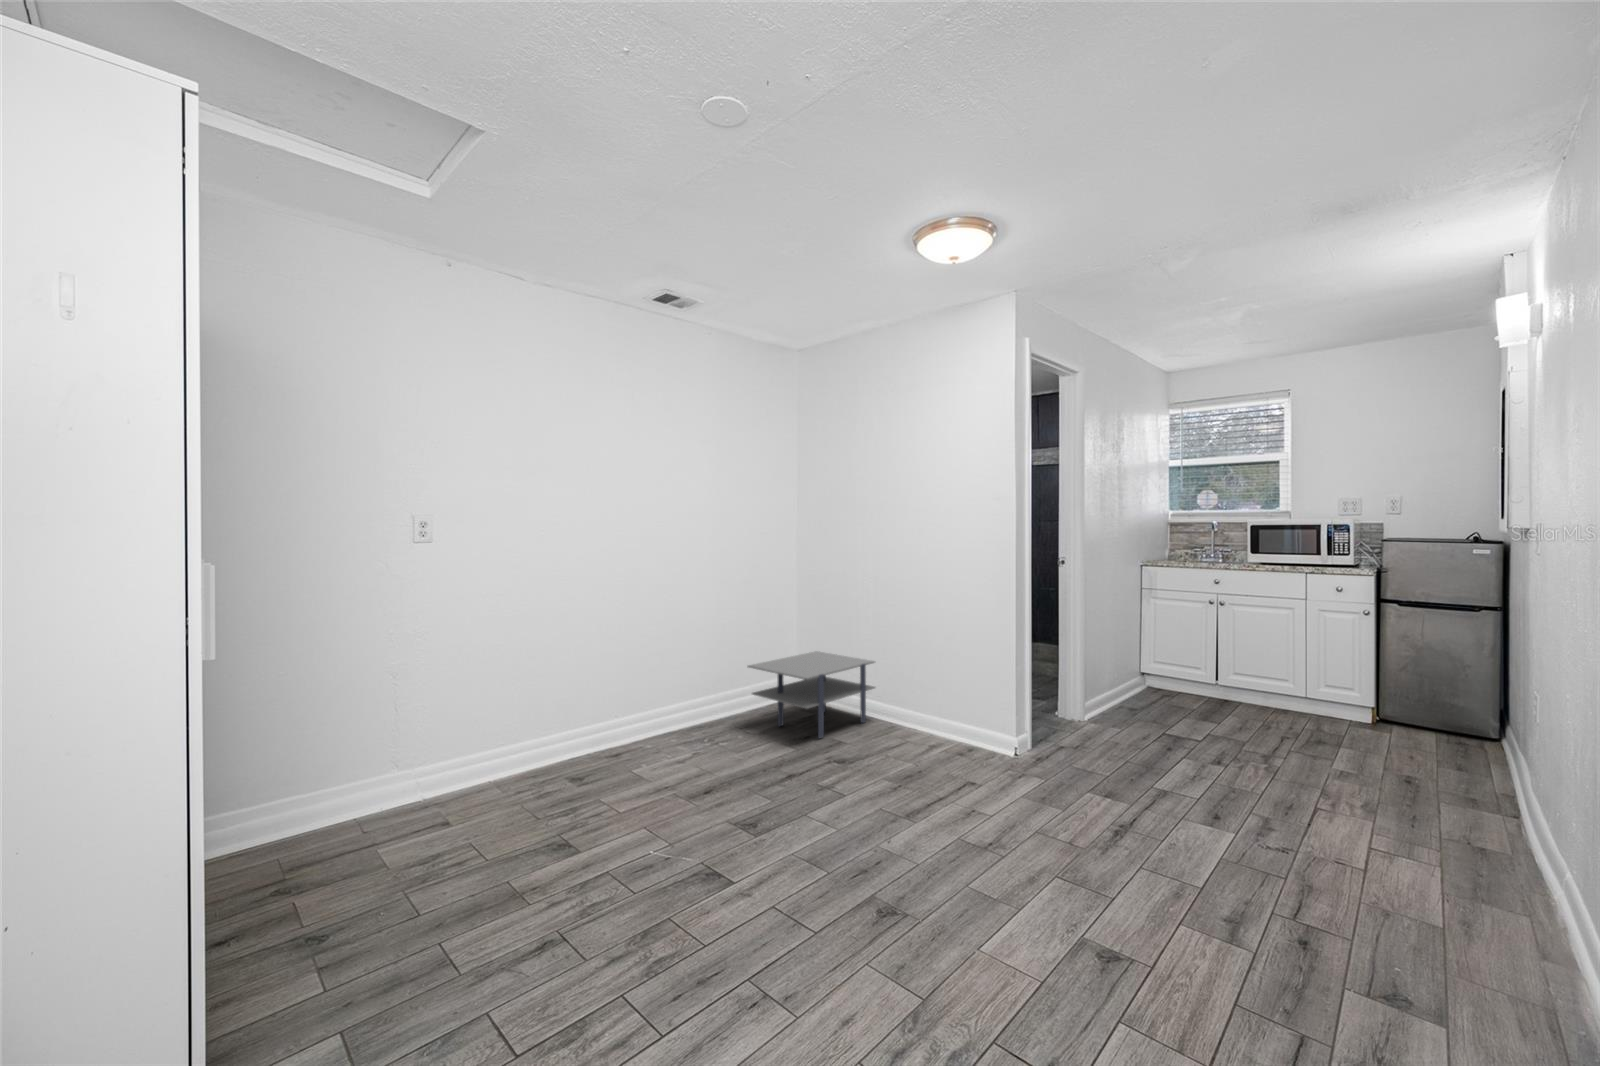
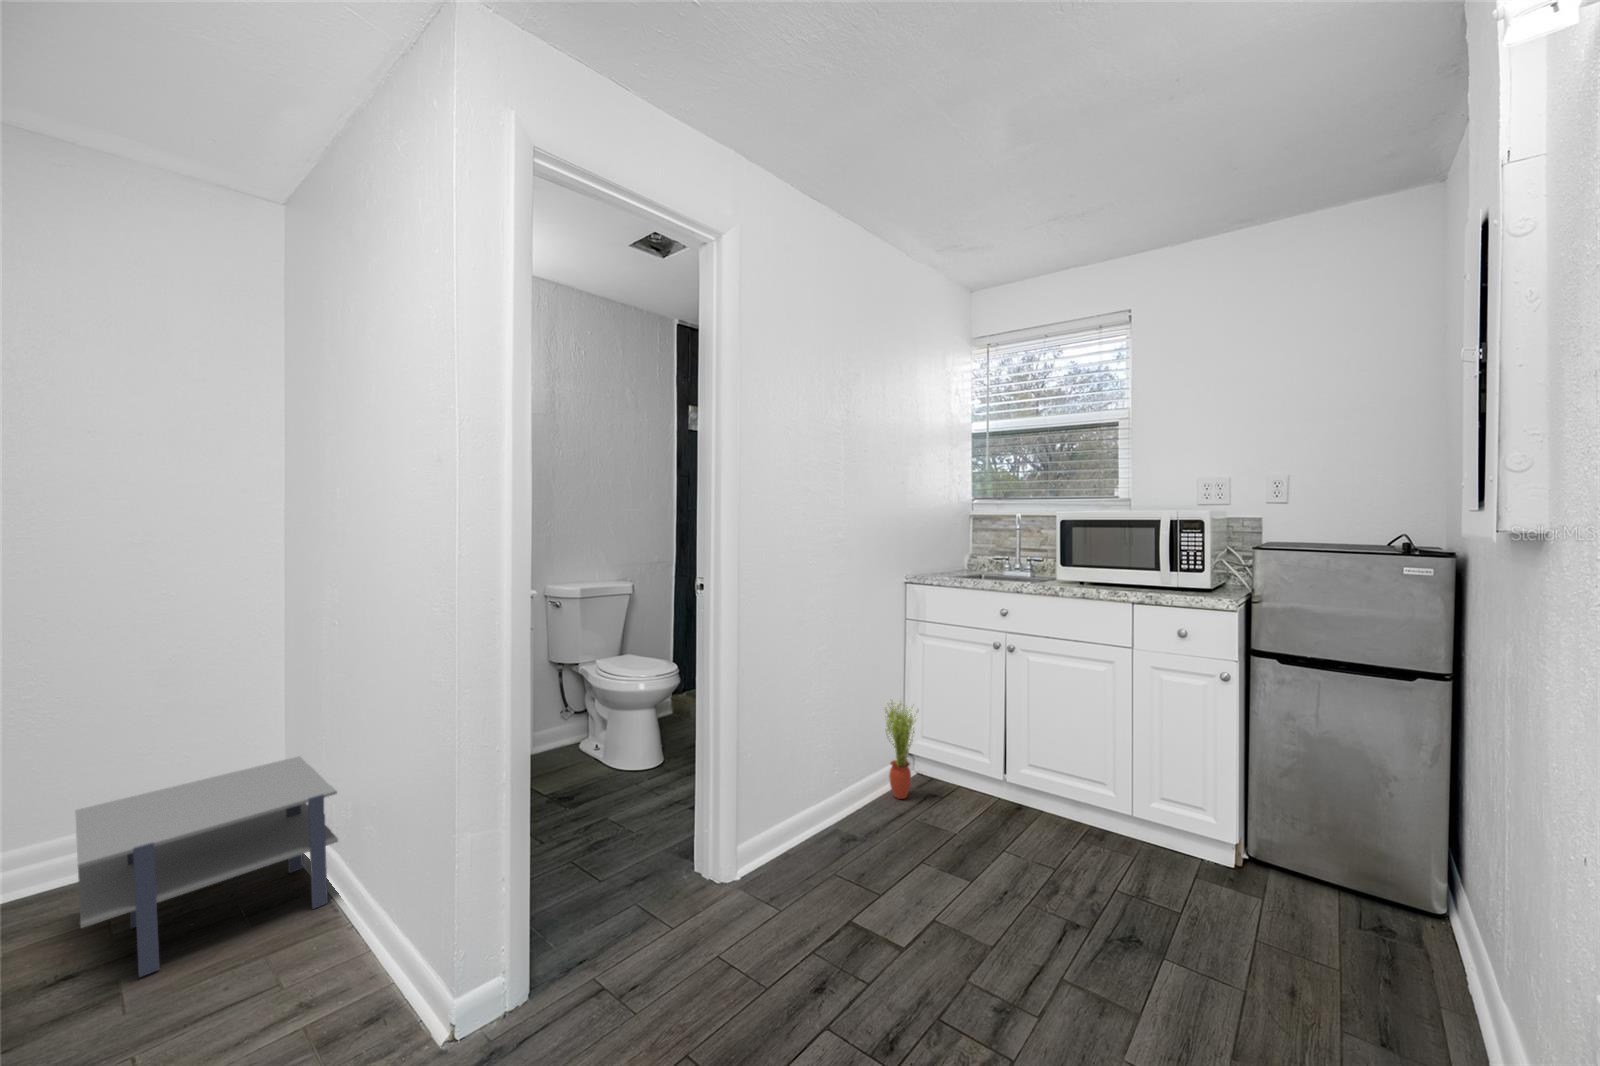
potted plant: none [1136,634,1159,696] -> present [885,701,918,799]

